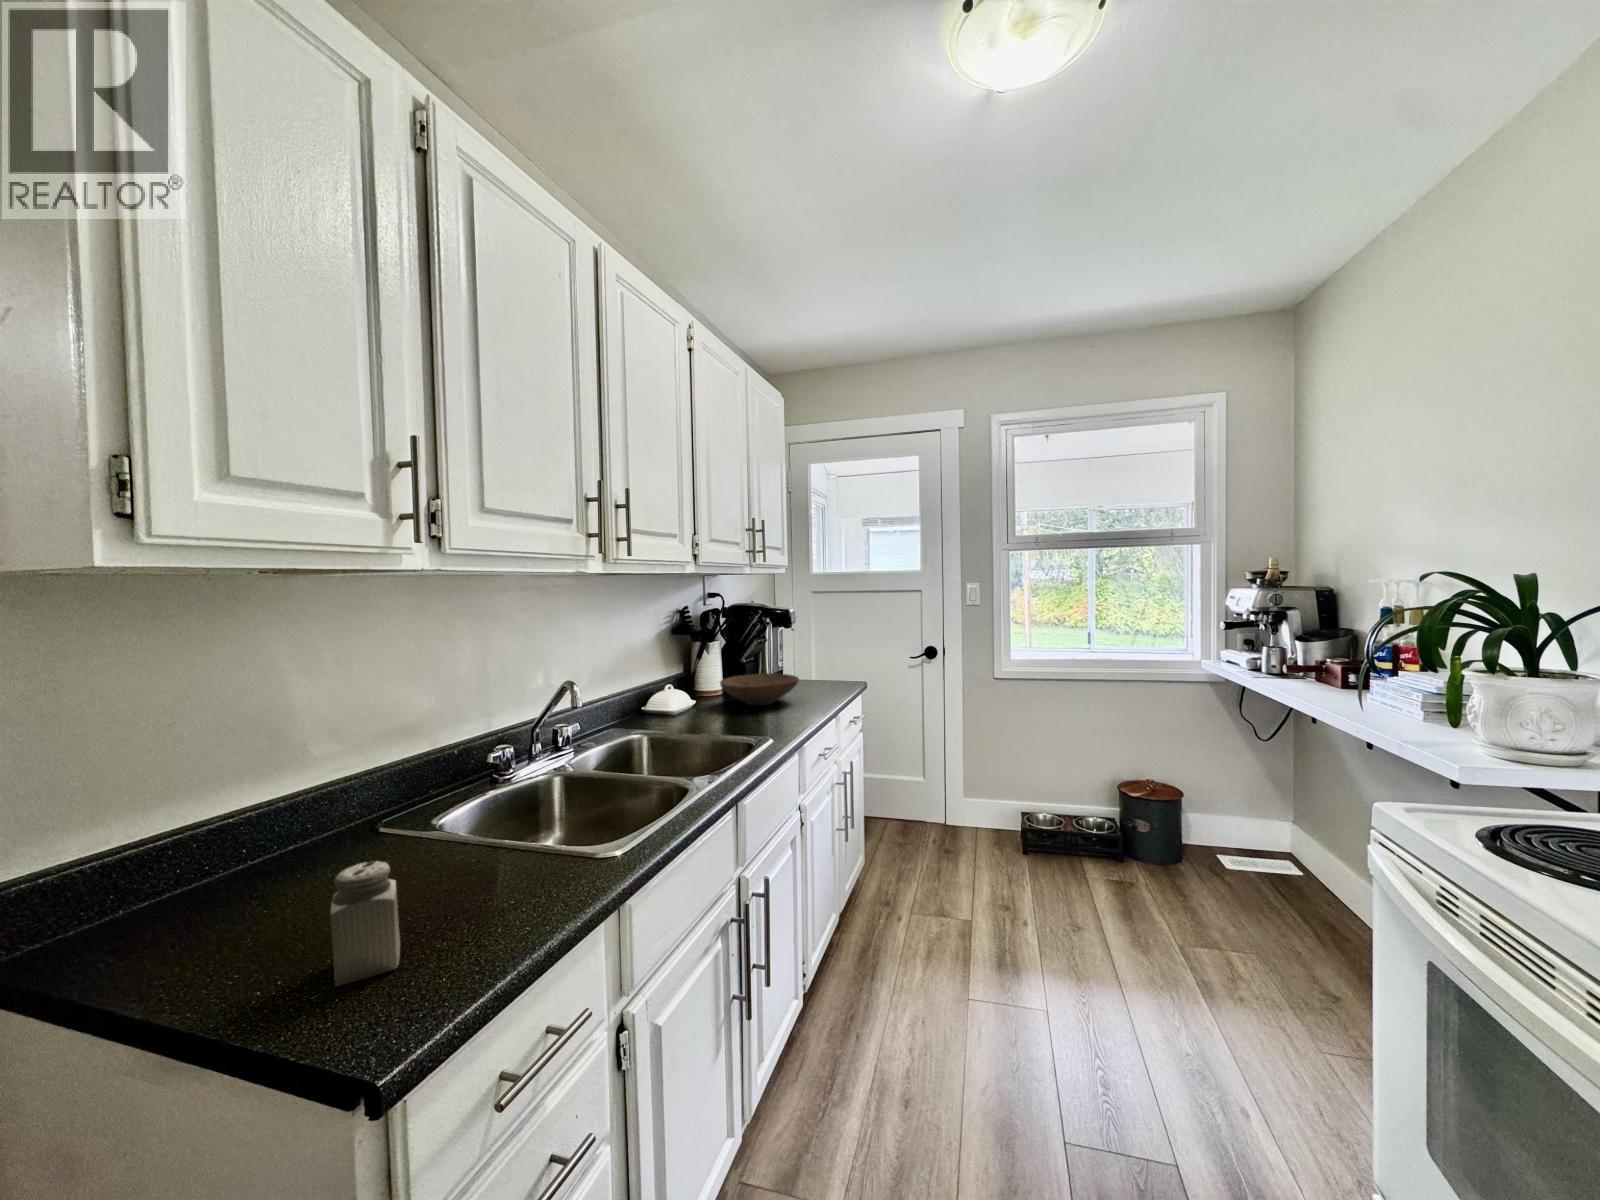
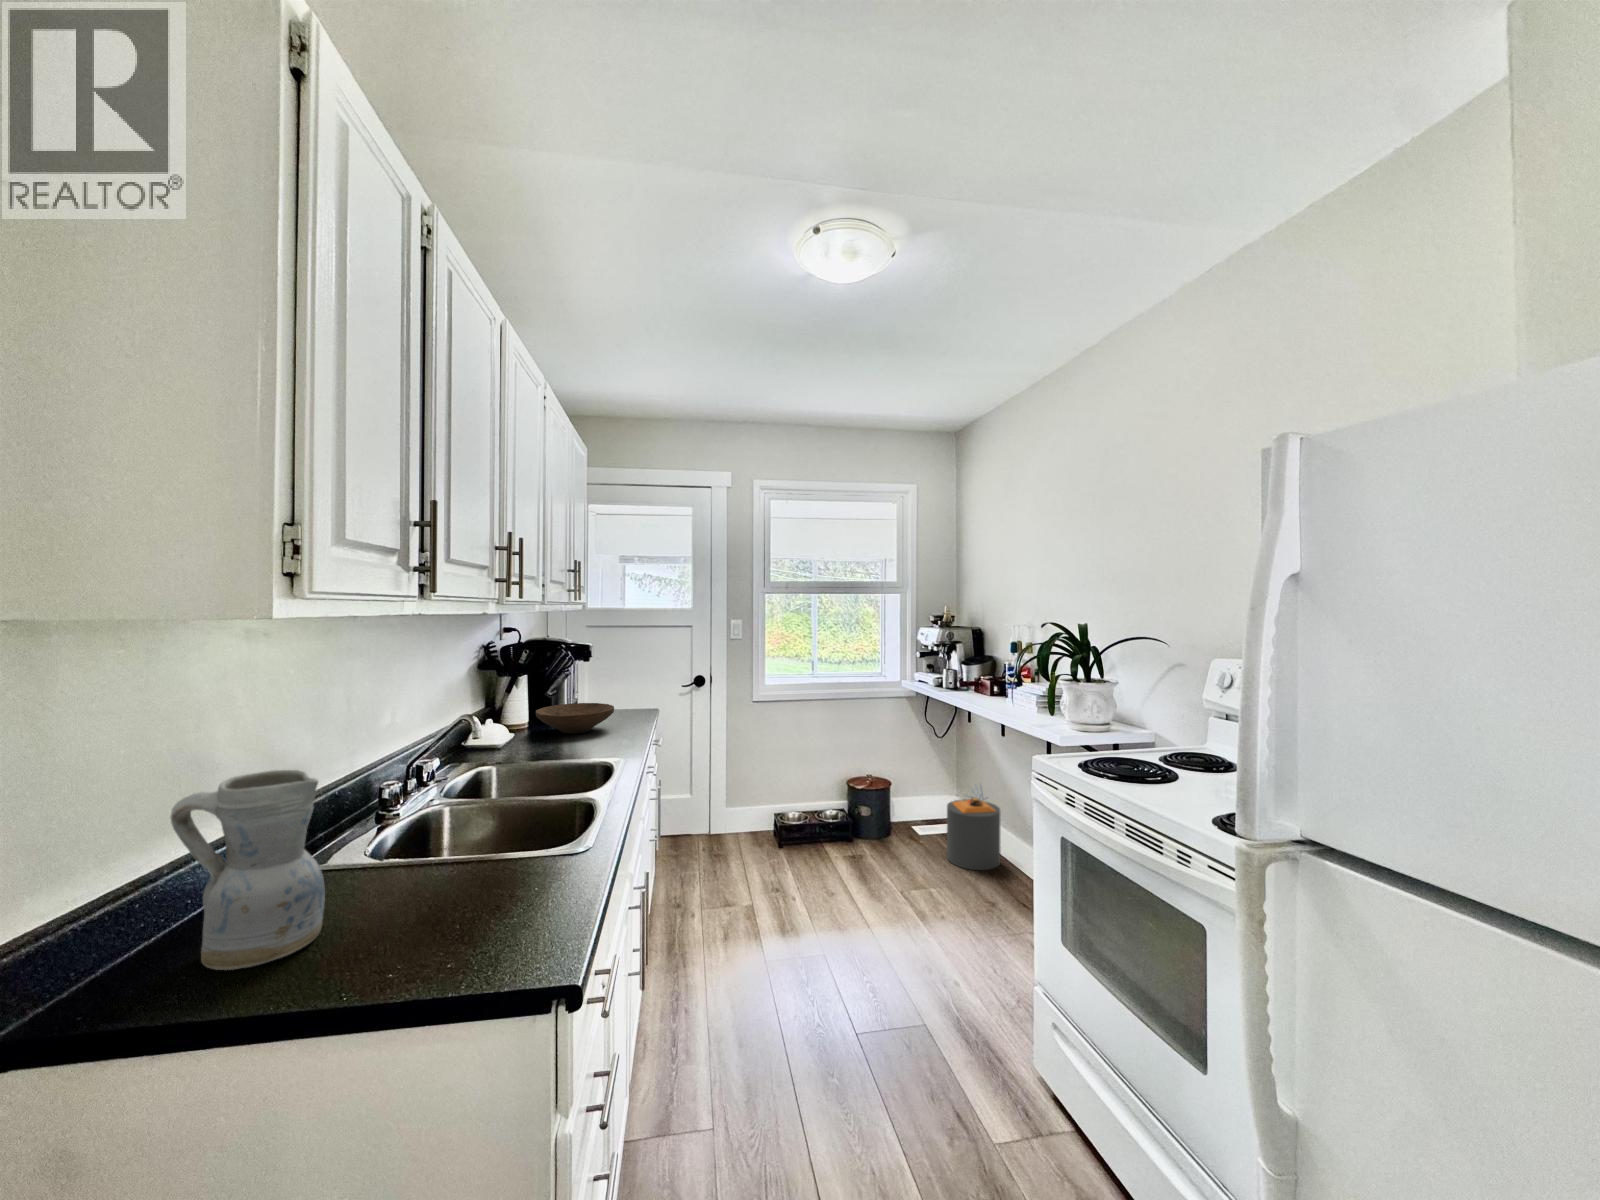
ceramic pitcher: none [146,737,300,942] -> present [171,770,325,970]
trash can: none [1265,809,1363,943] -> present [947,786,1000,870]
salt shaker: present [330,861,400,986] -> none [434,856,497,957]

